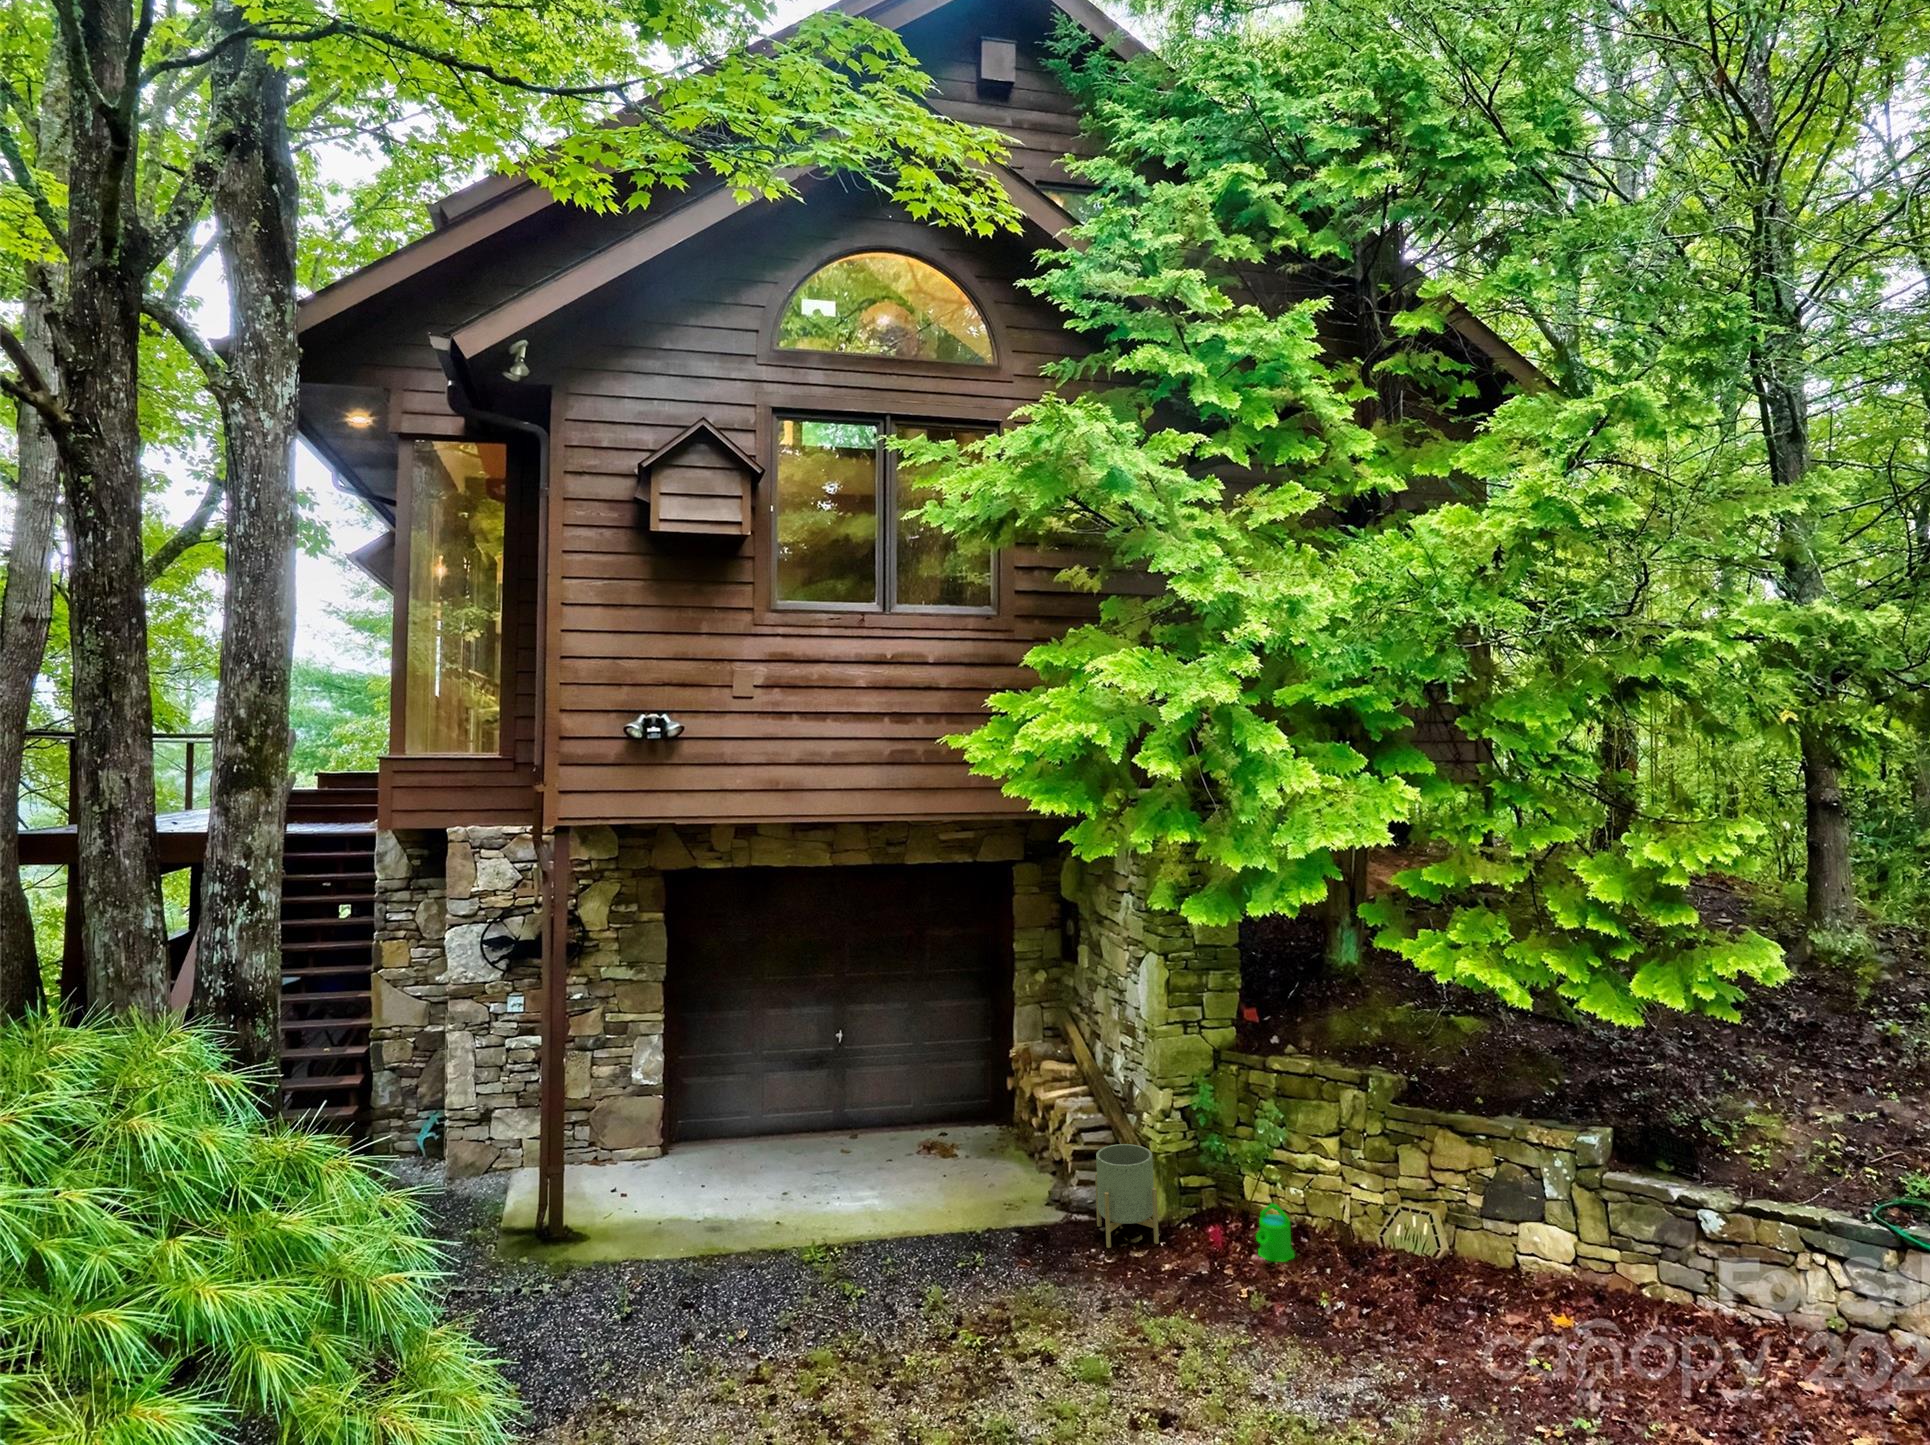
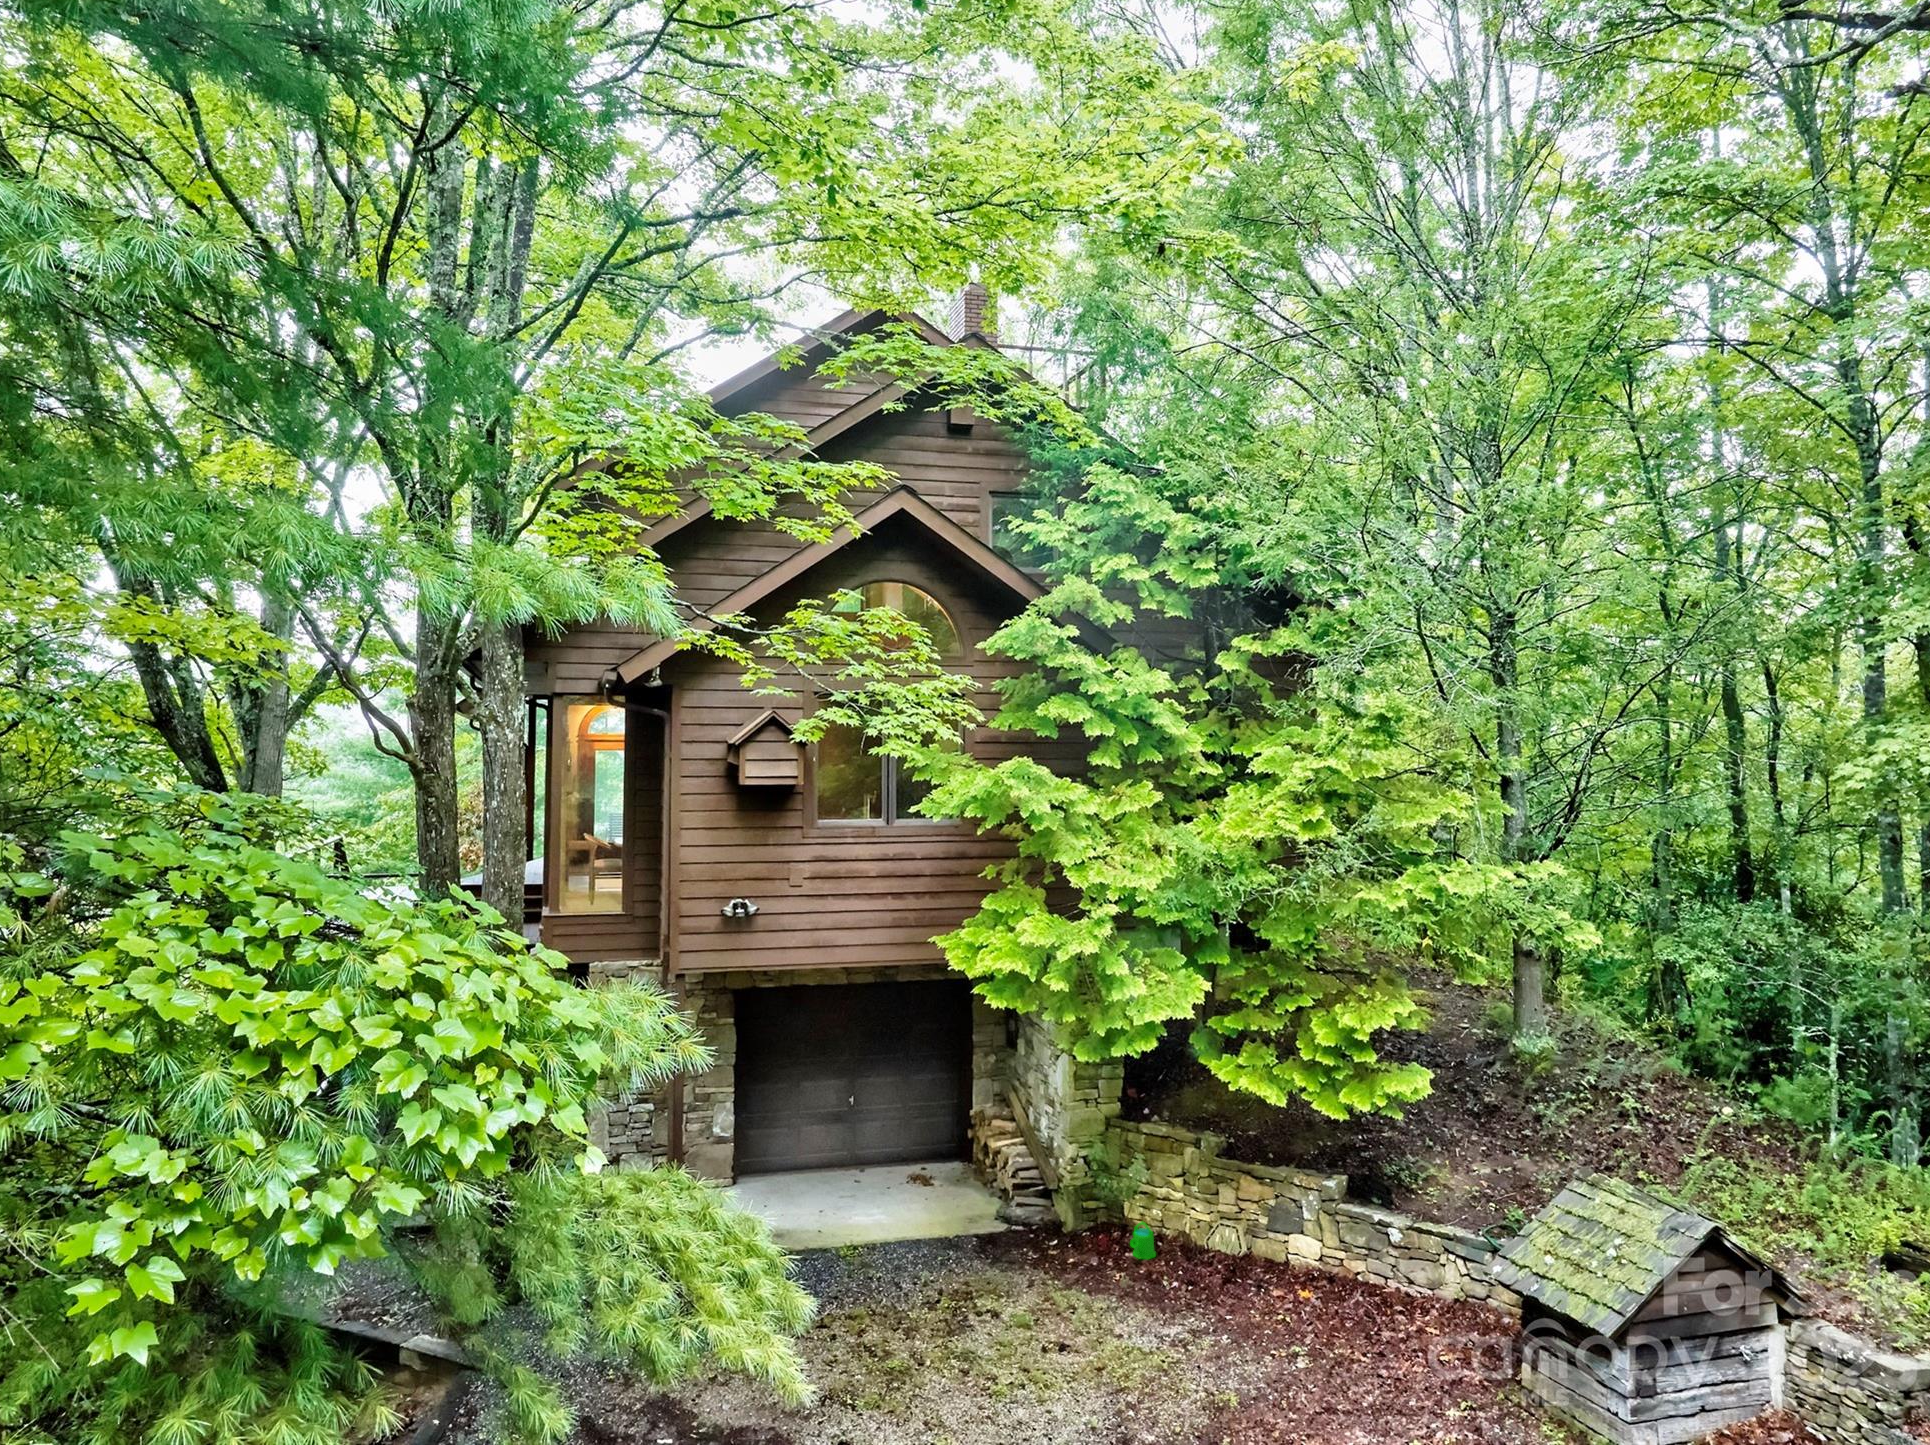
planter: present [1095,1144,1159,1248] -> none [1029,1181,1070,1250]

